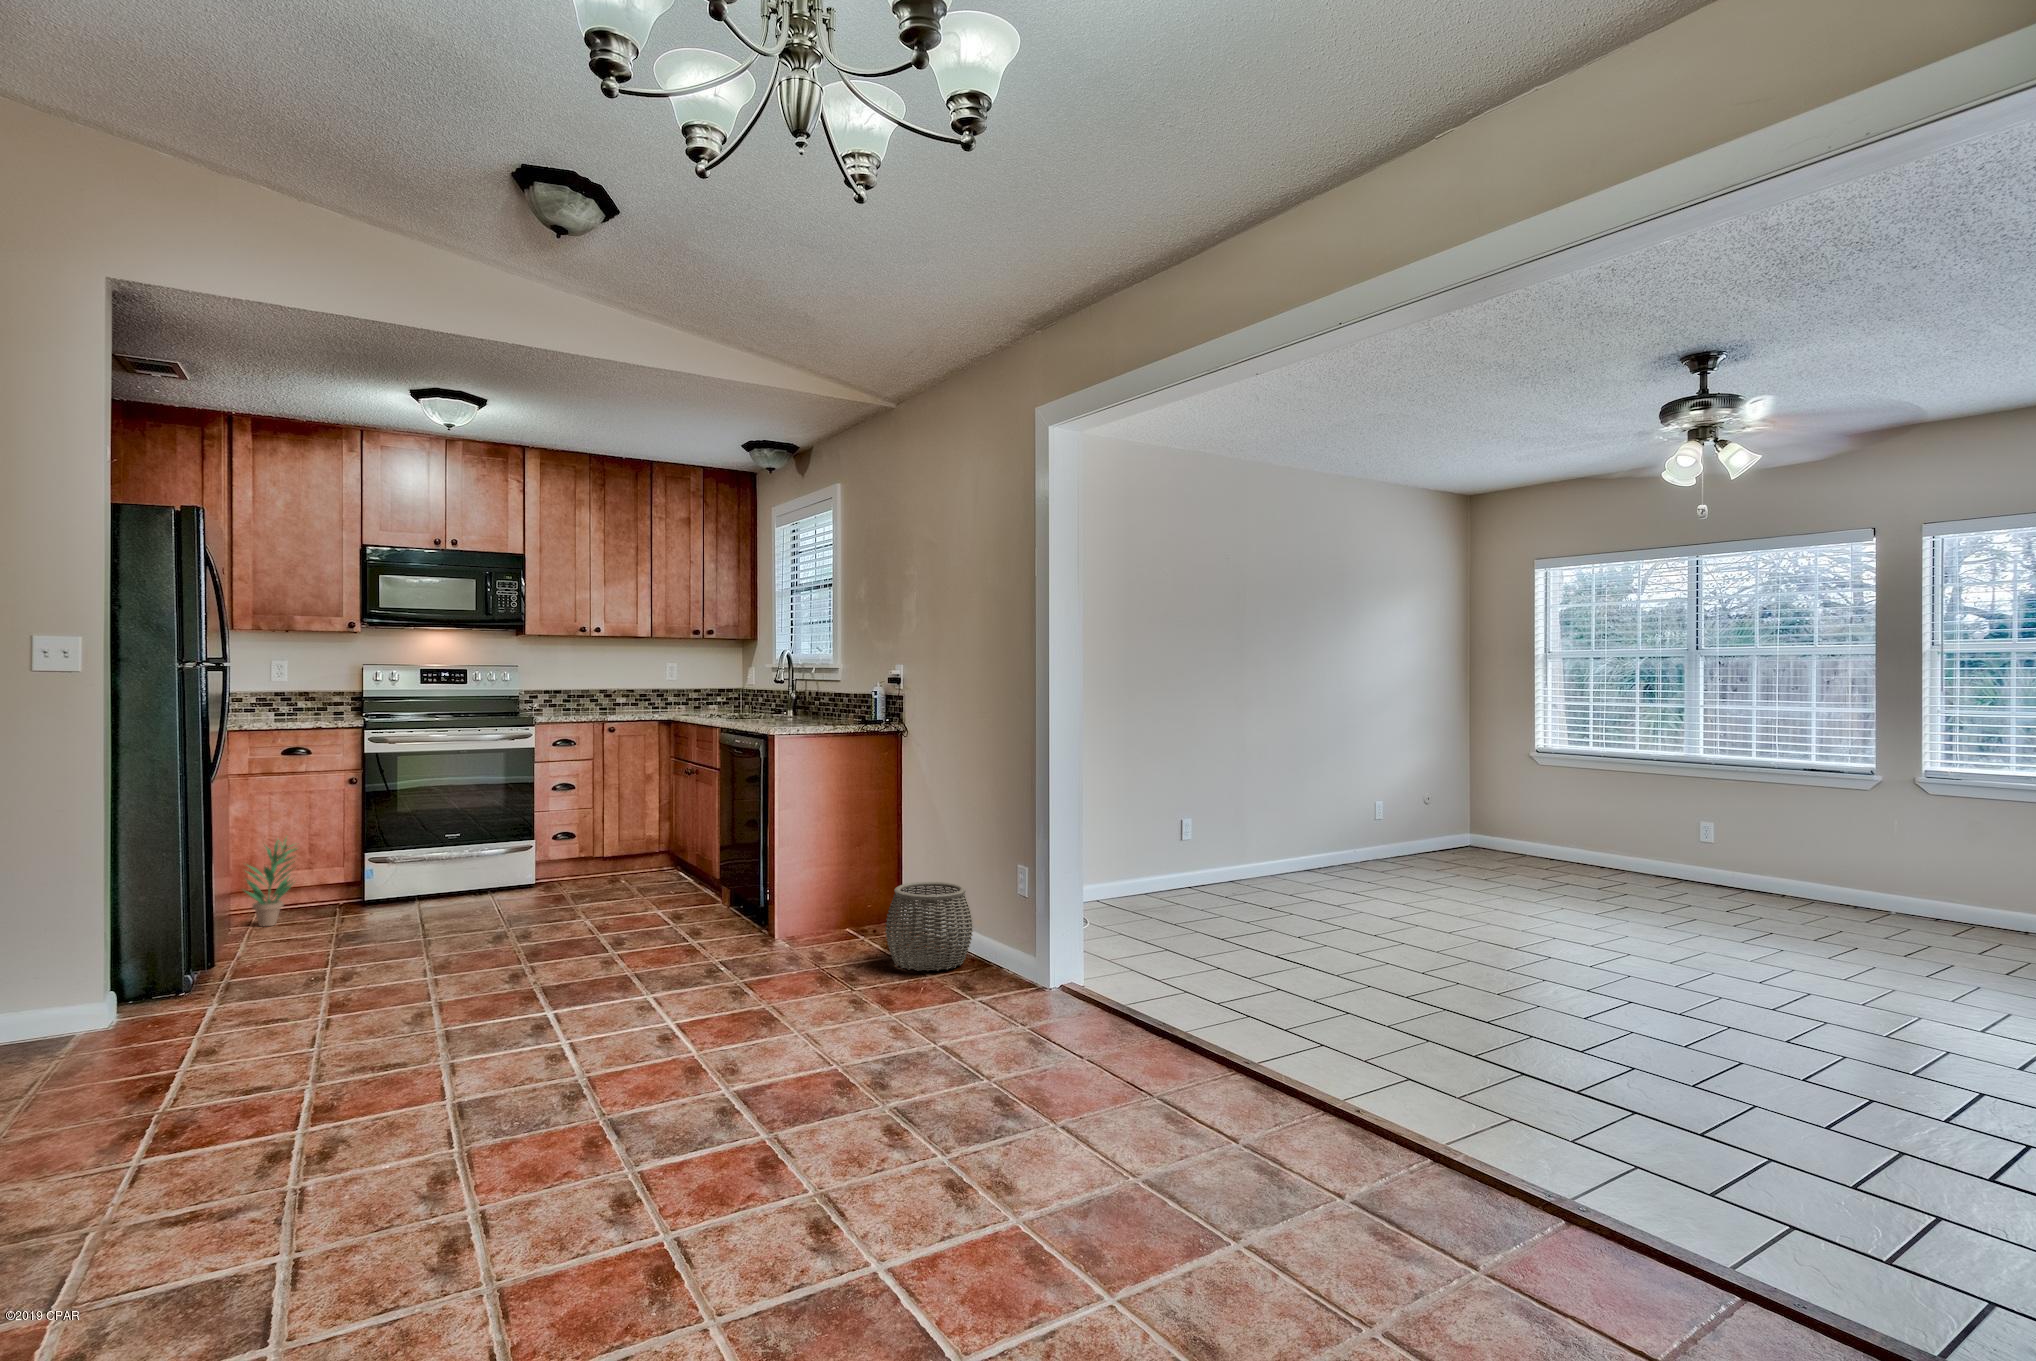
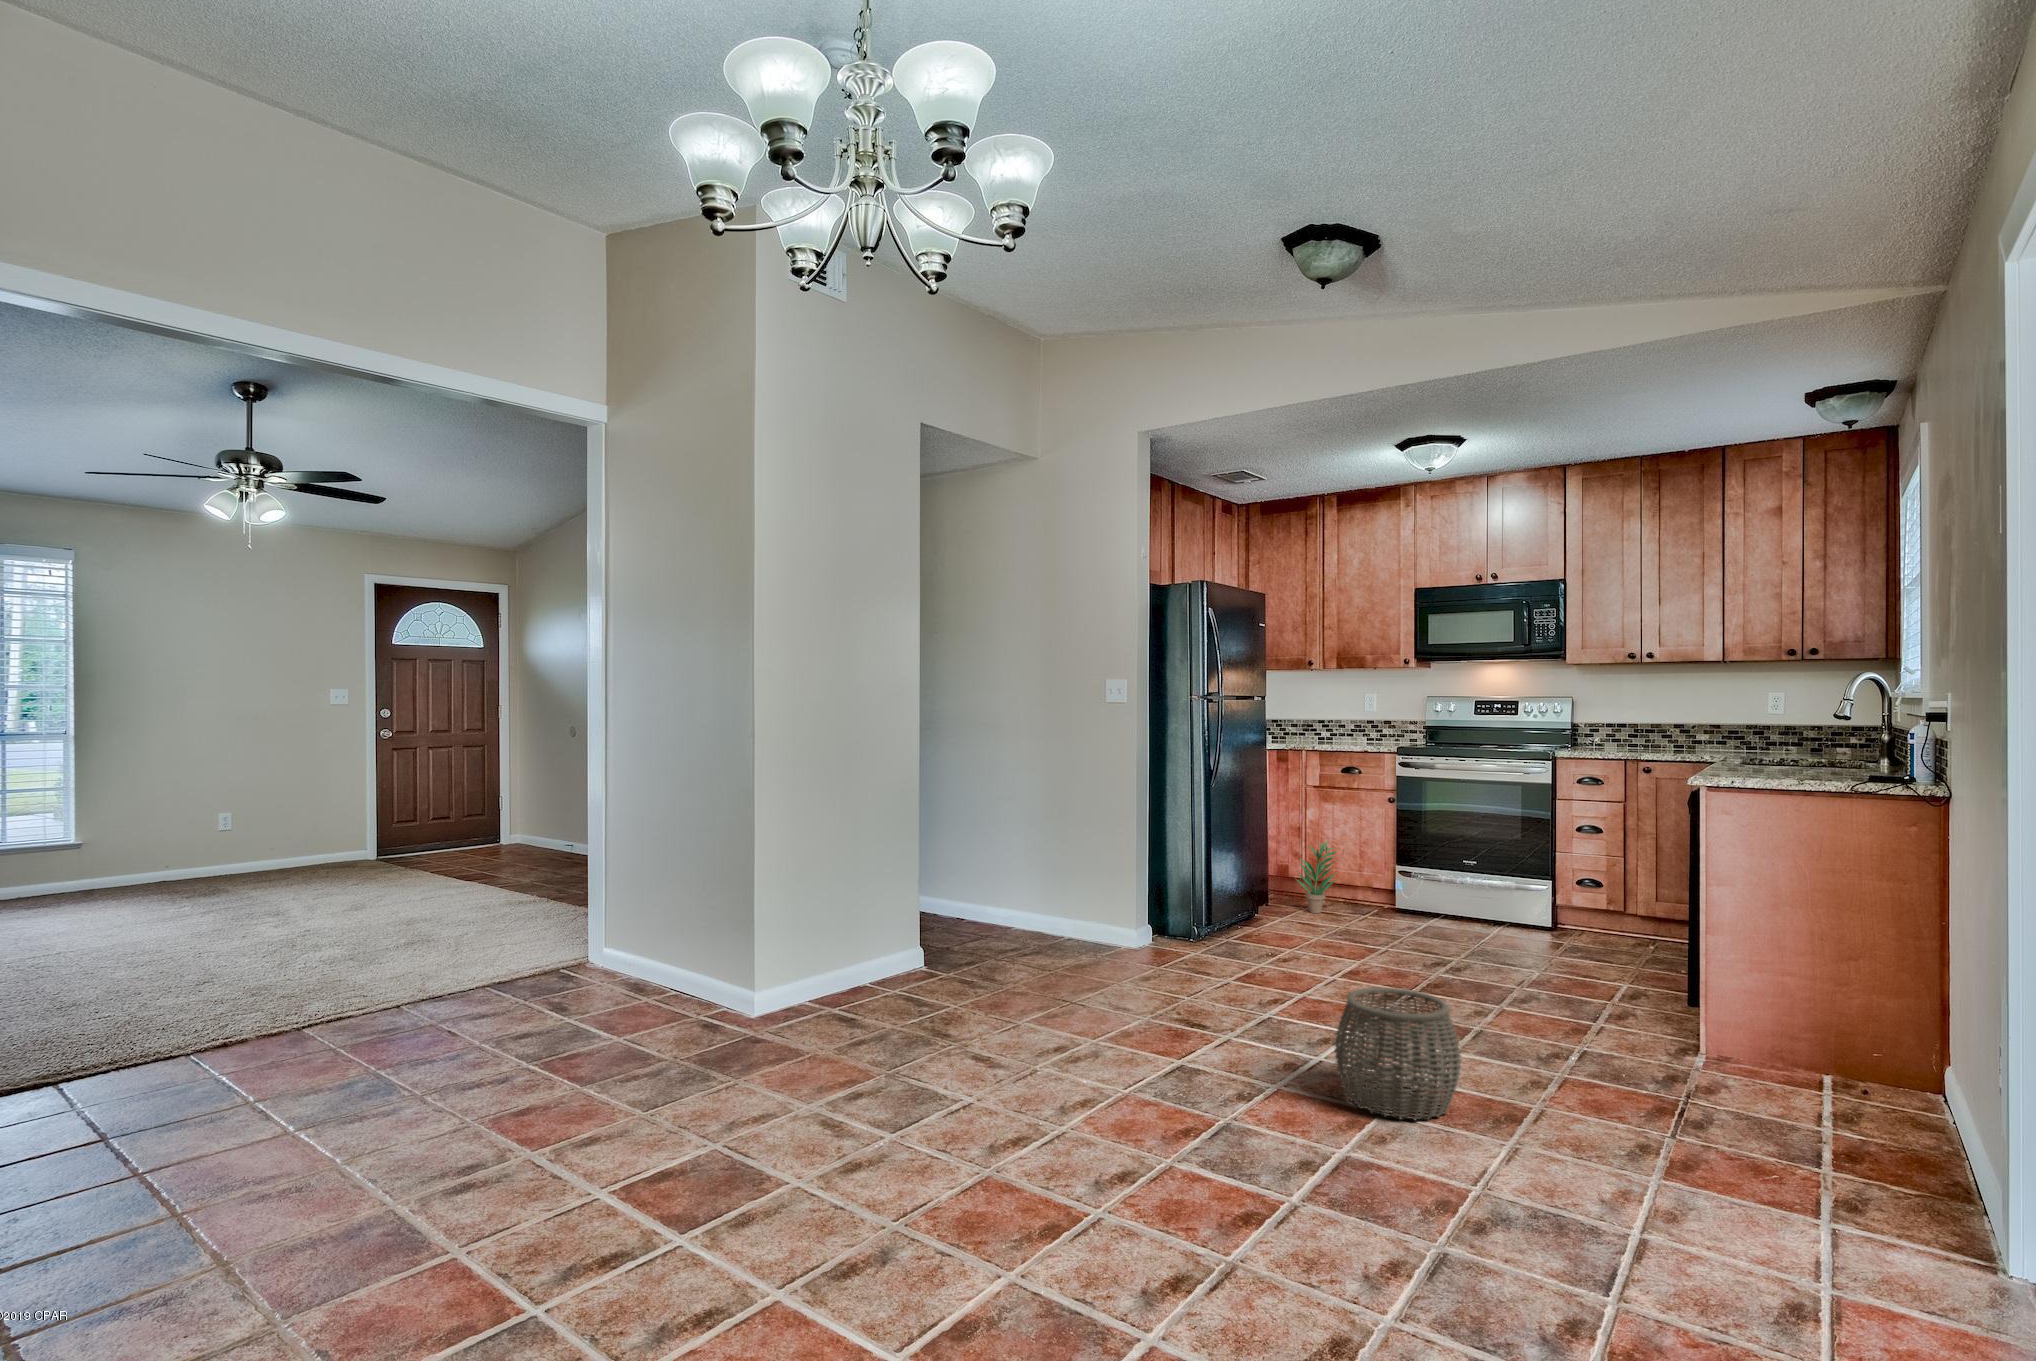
woven basket: present [885,882,974,972] -> present [1335,987,1461,1120]

